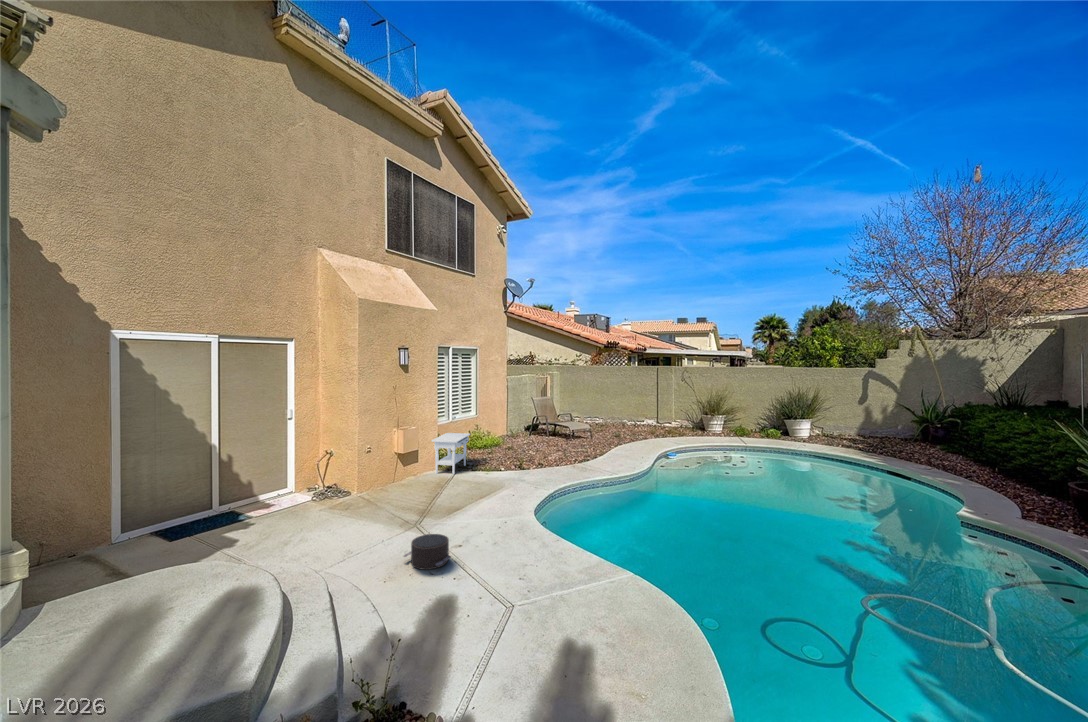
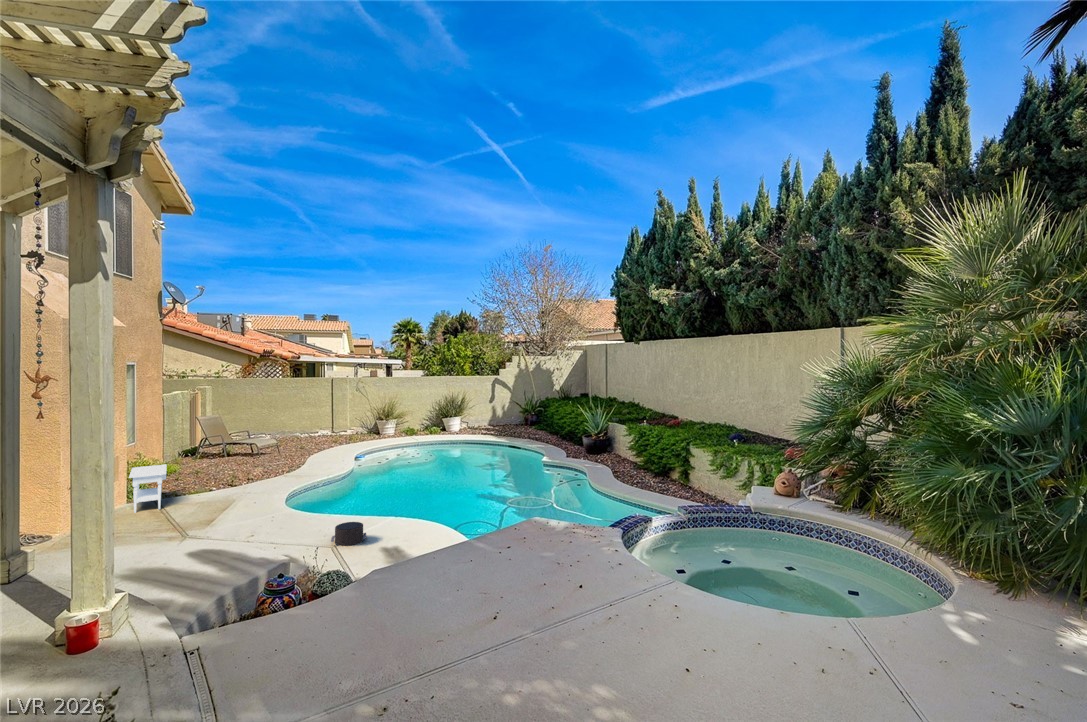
pouf: present [404,534,450,570] -> present [331,522,367,546]

